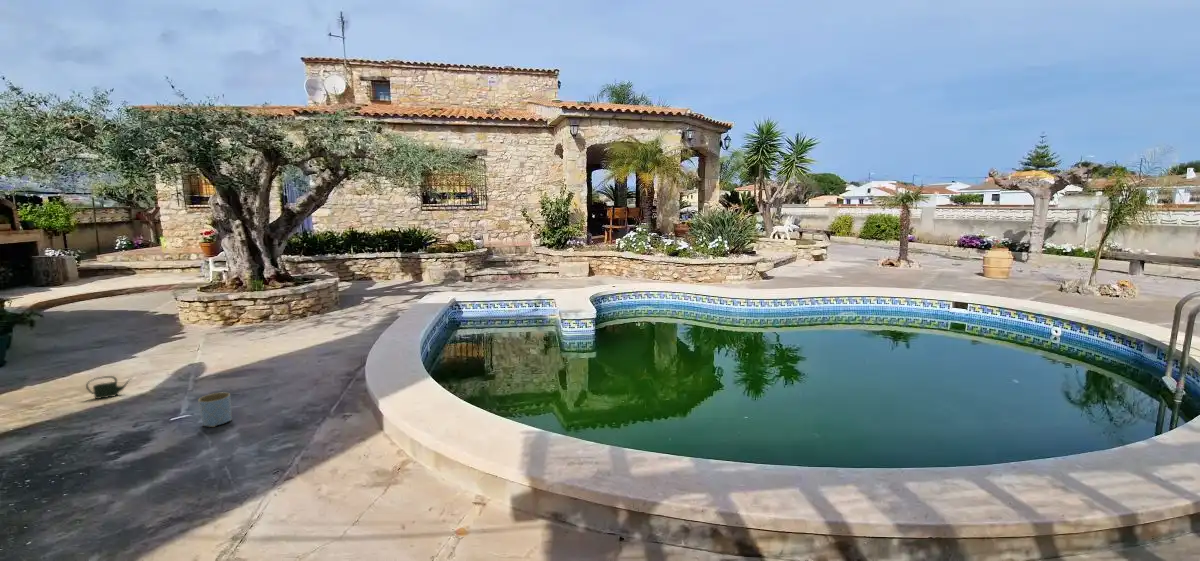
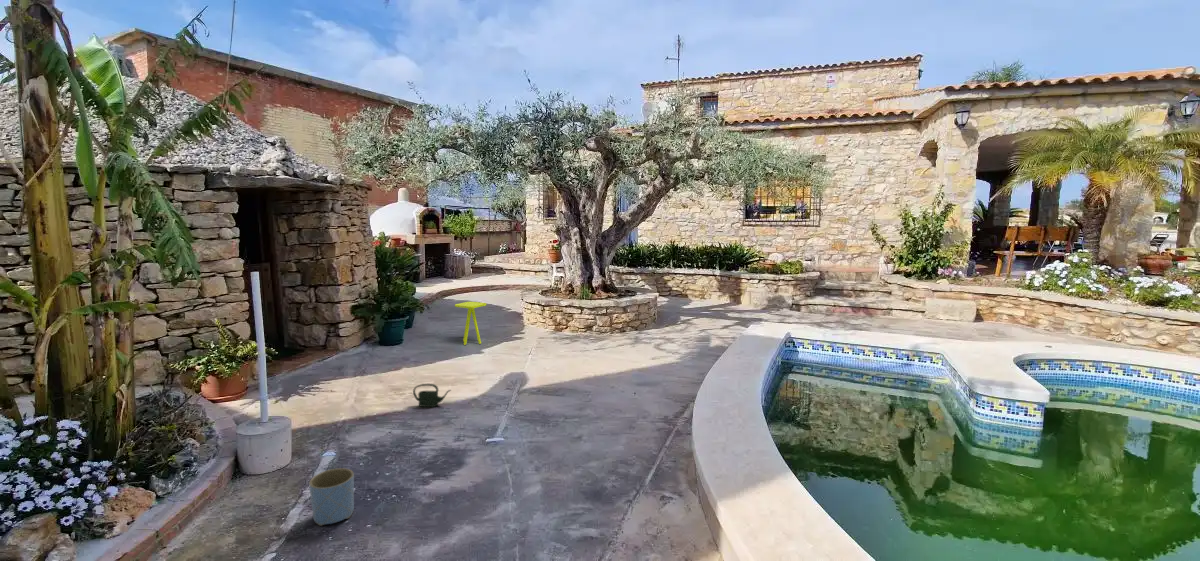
side table: none [99,303,142,348] -> present [455,301,487,345]
planter: present [198,393,232,427] -> present [309,468,354,526]

